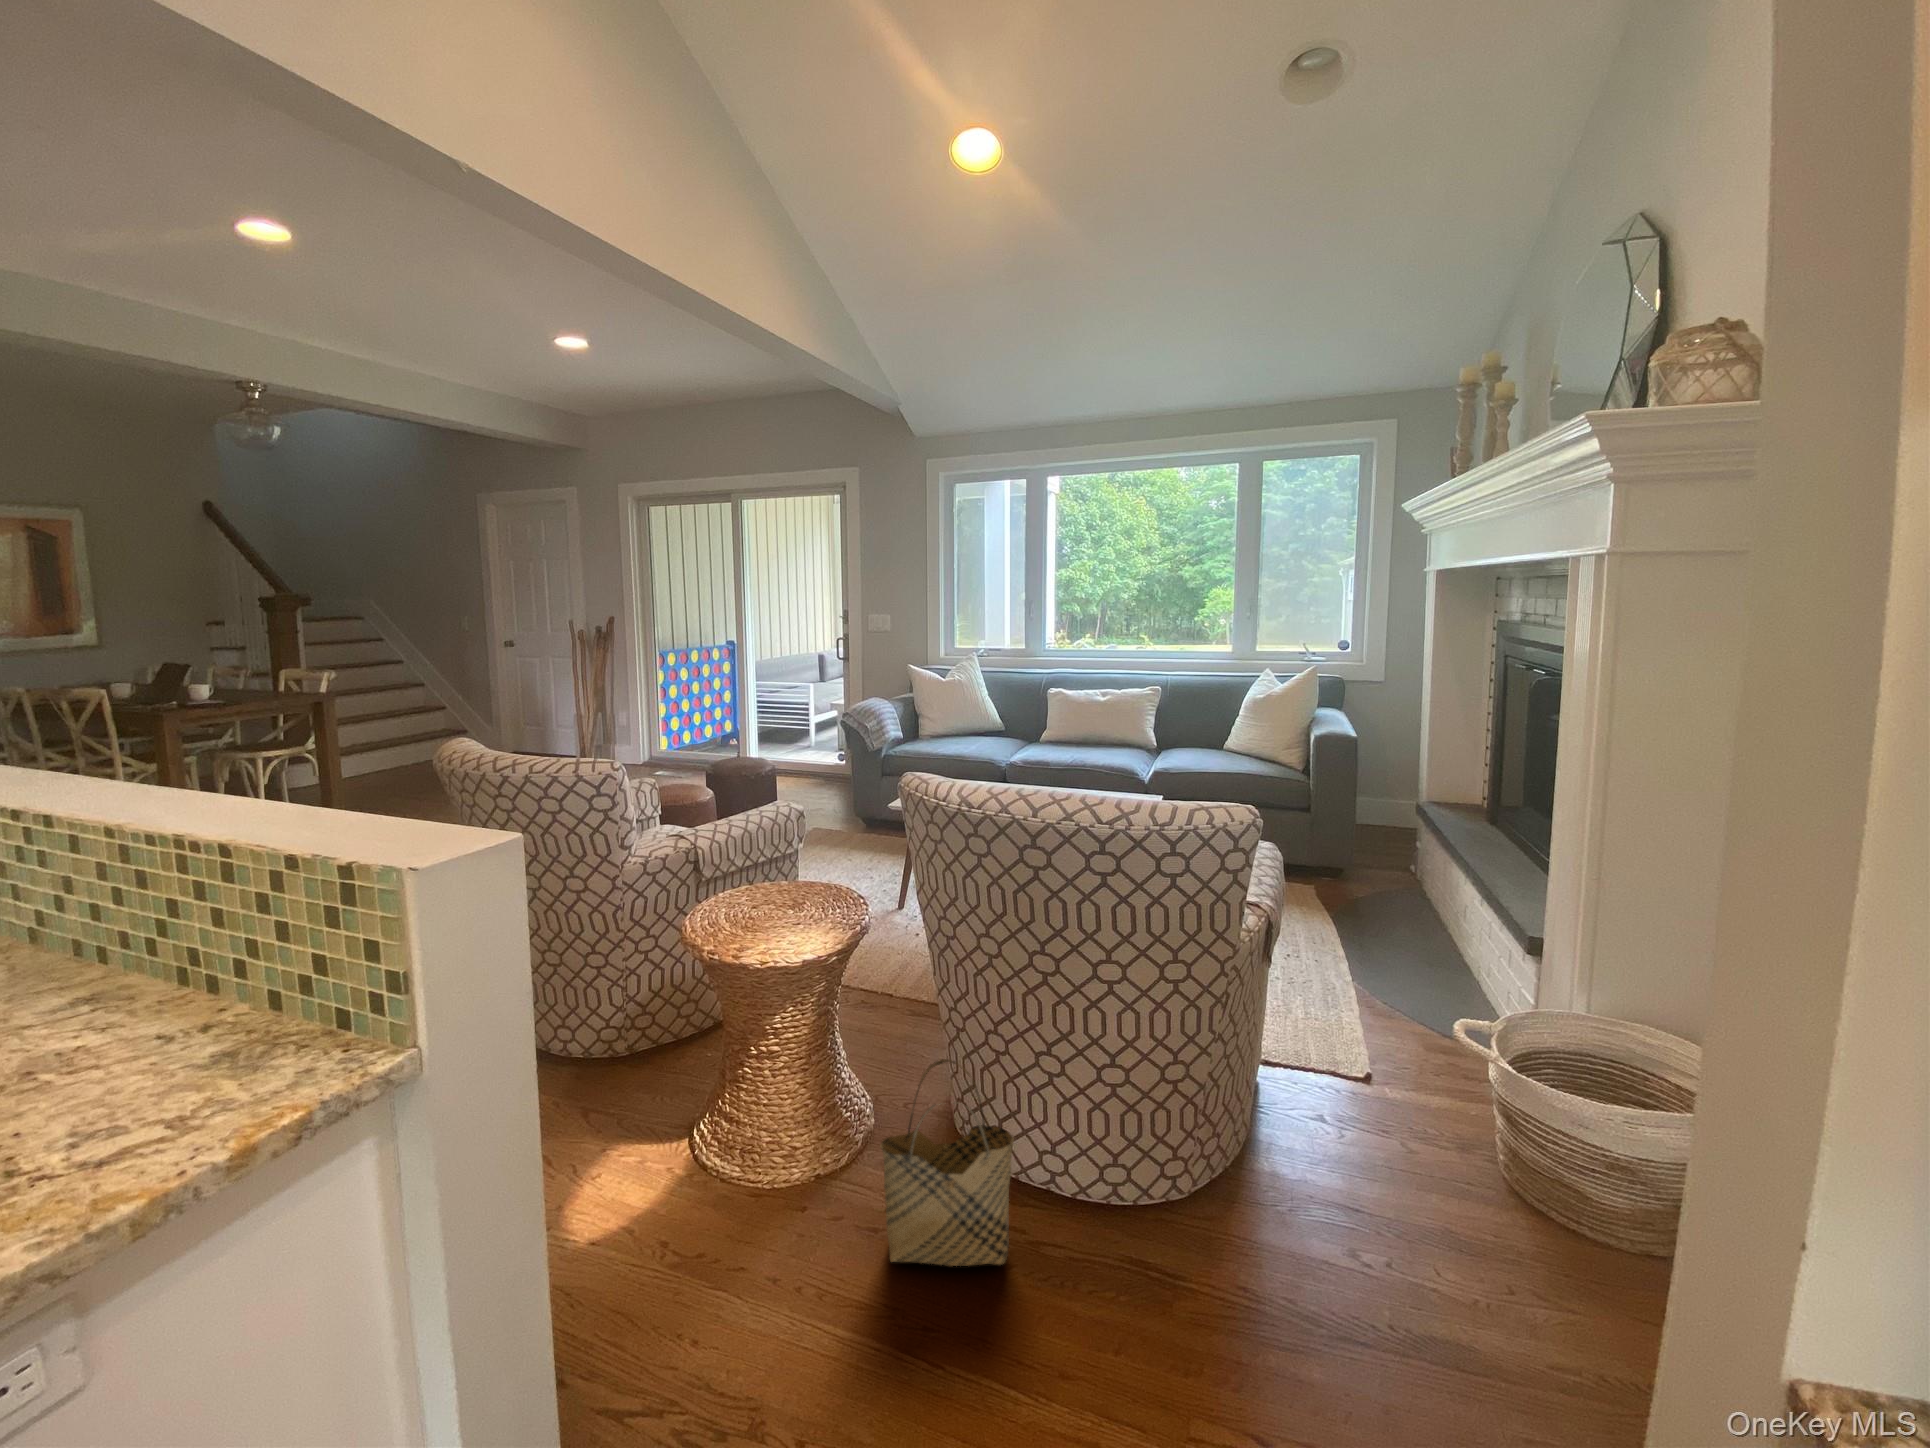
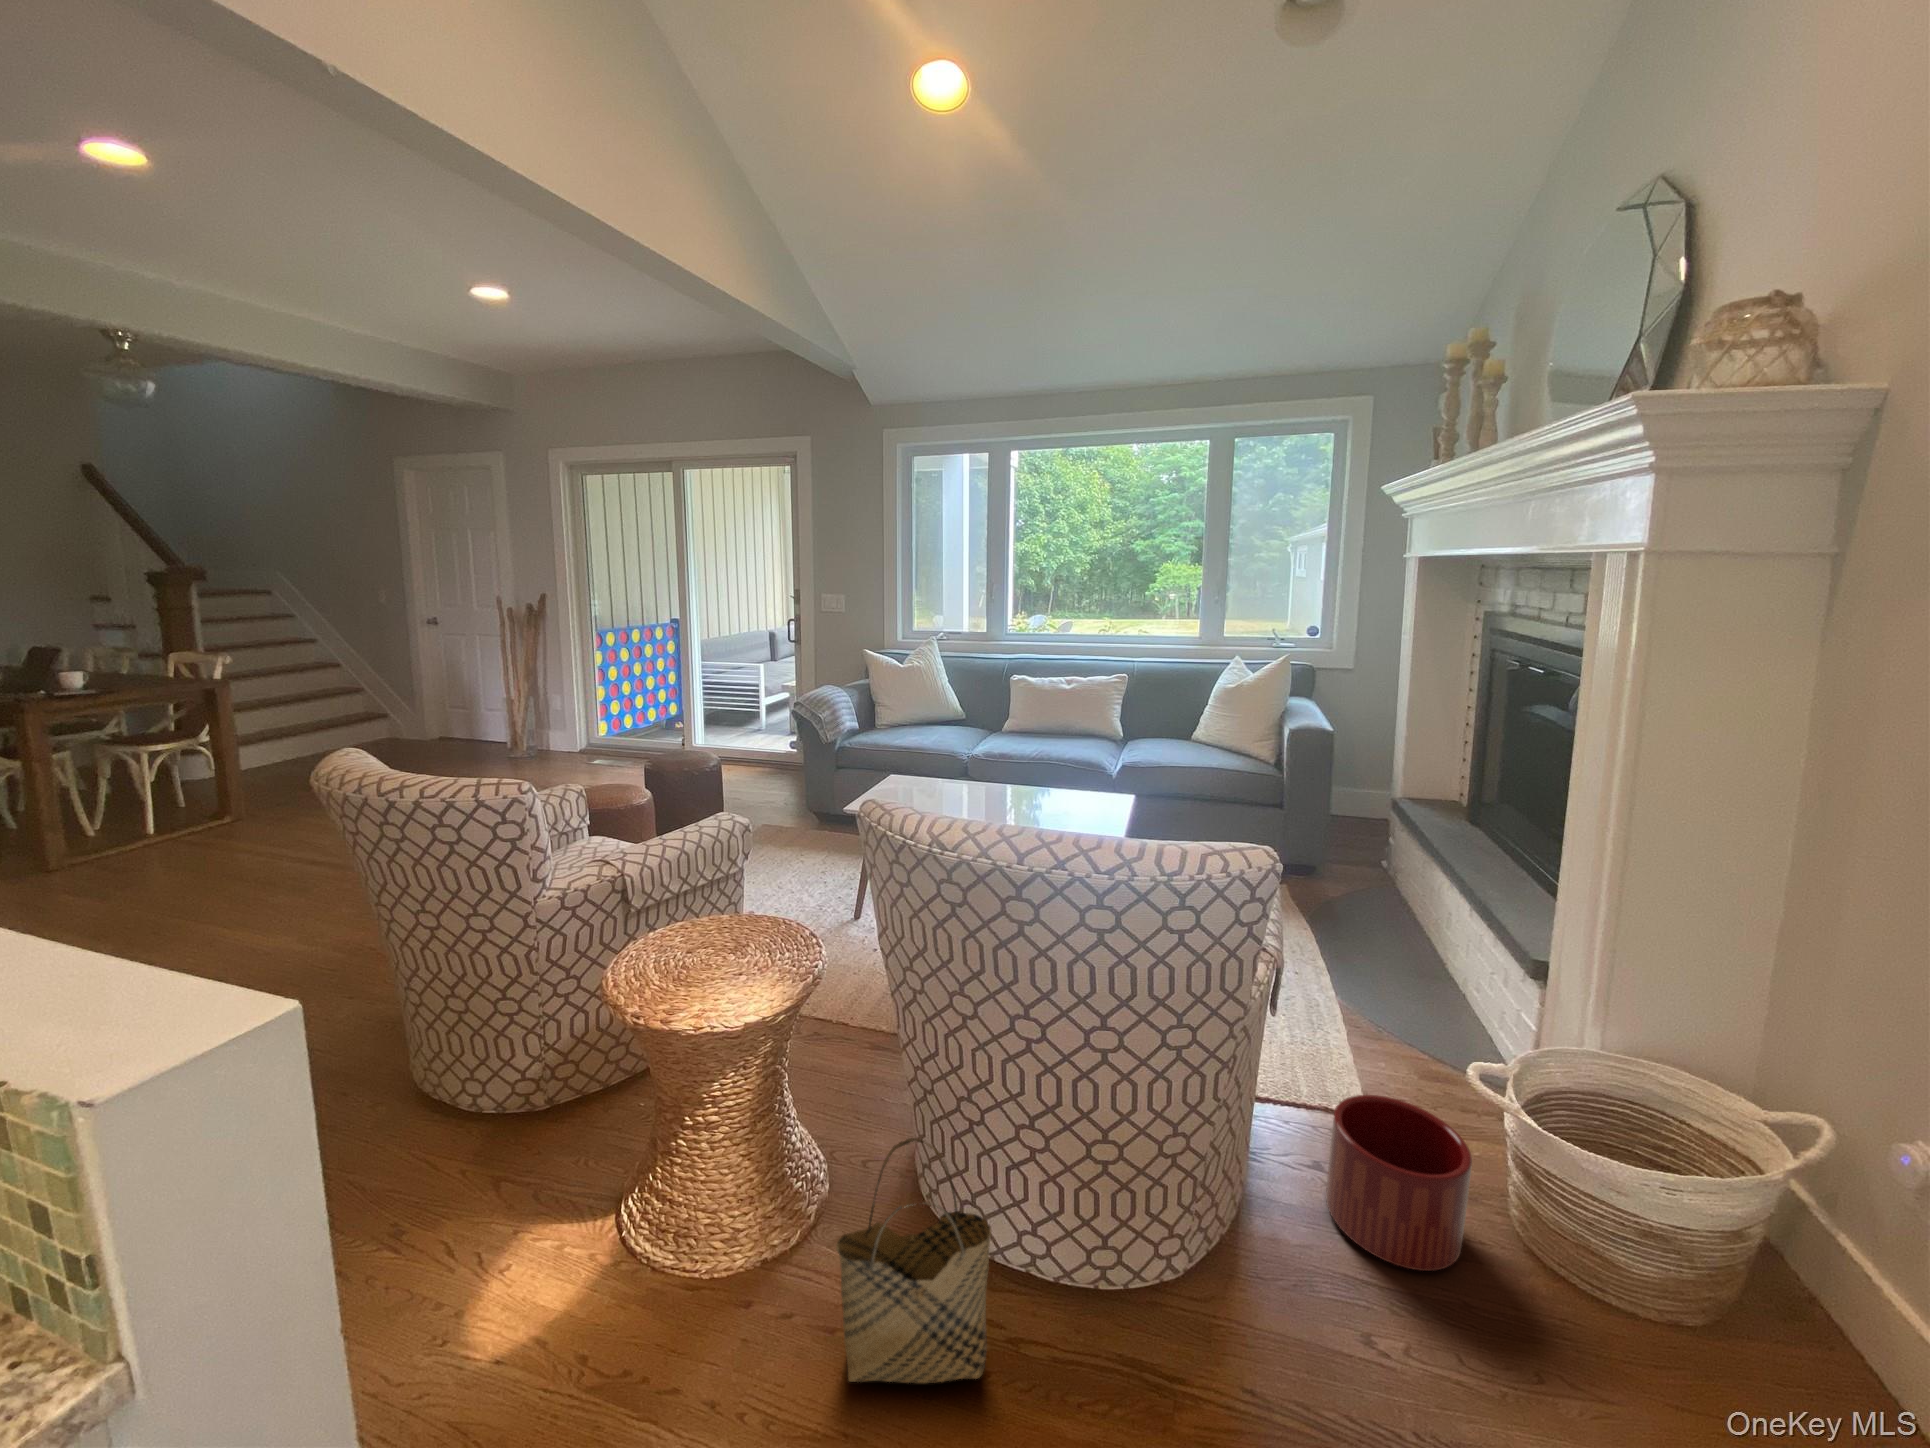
planter: none [1326,1053,1455,1204] -> present [1326,1095,1472,1271]

